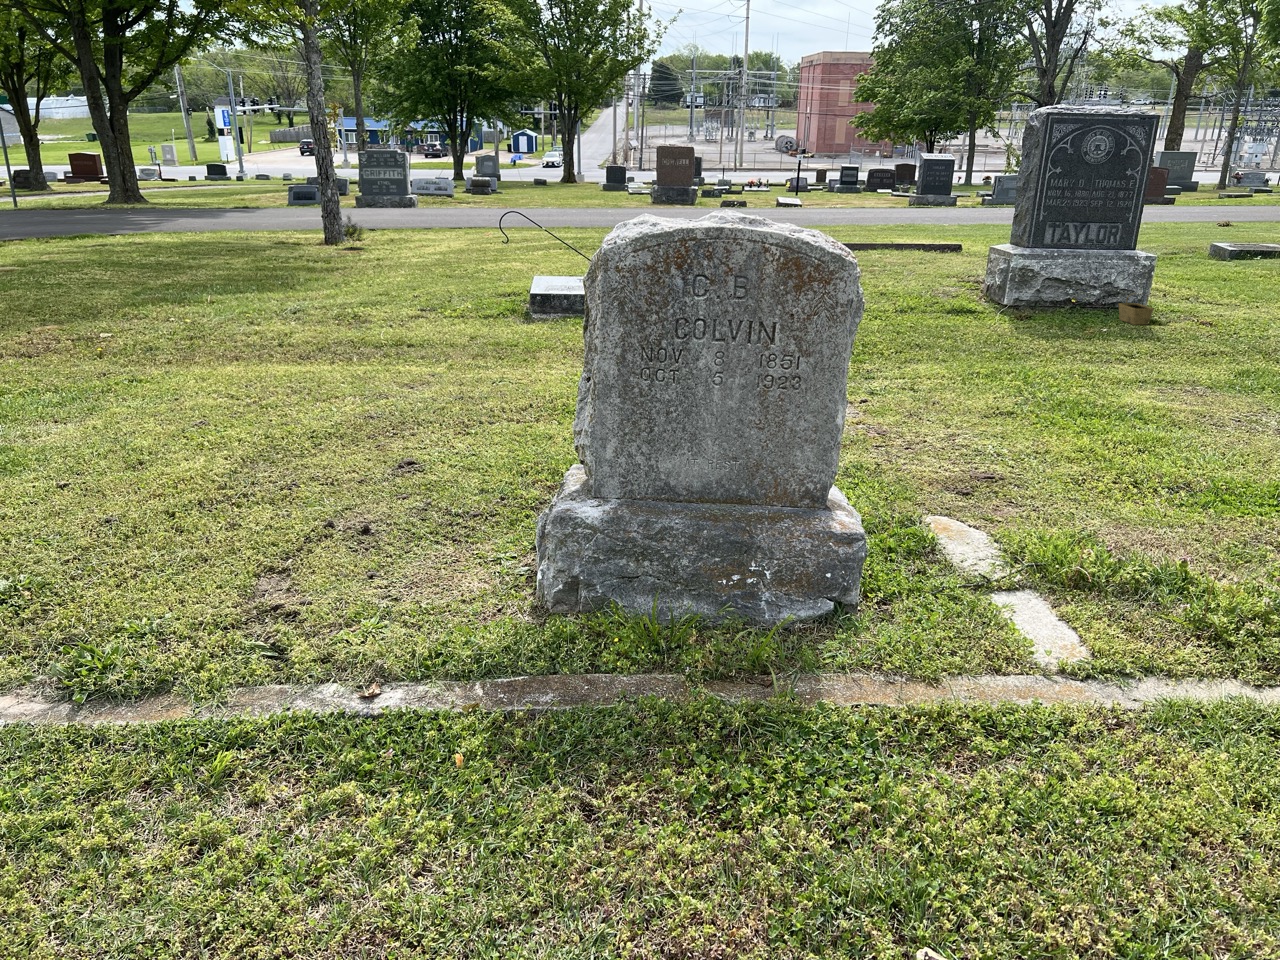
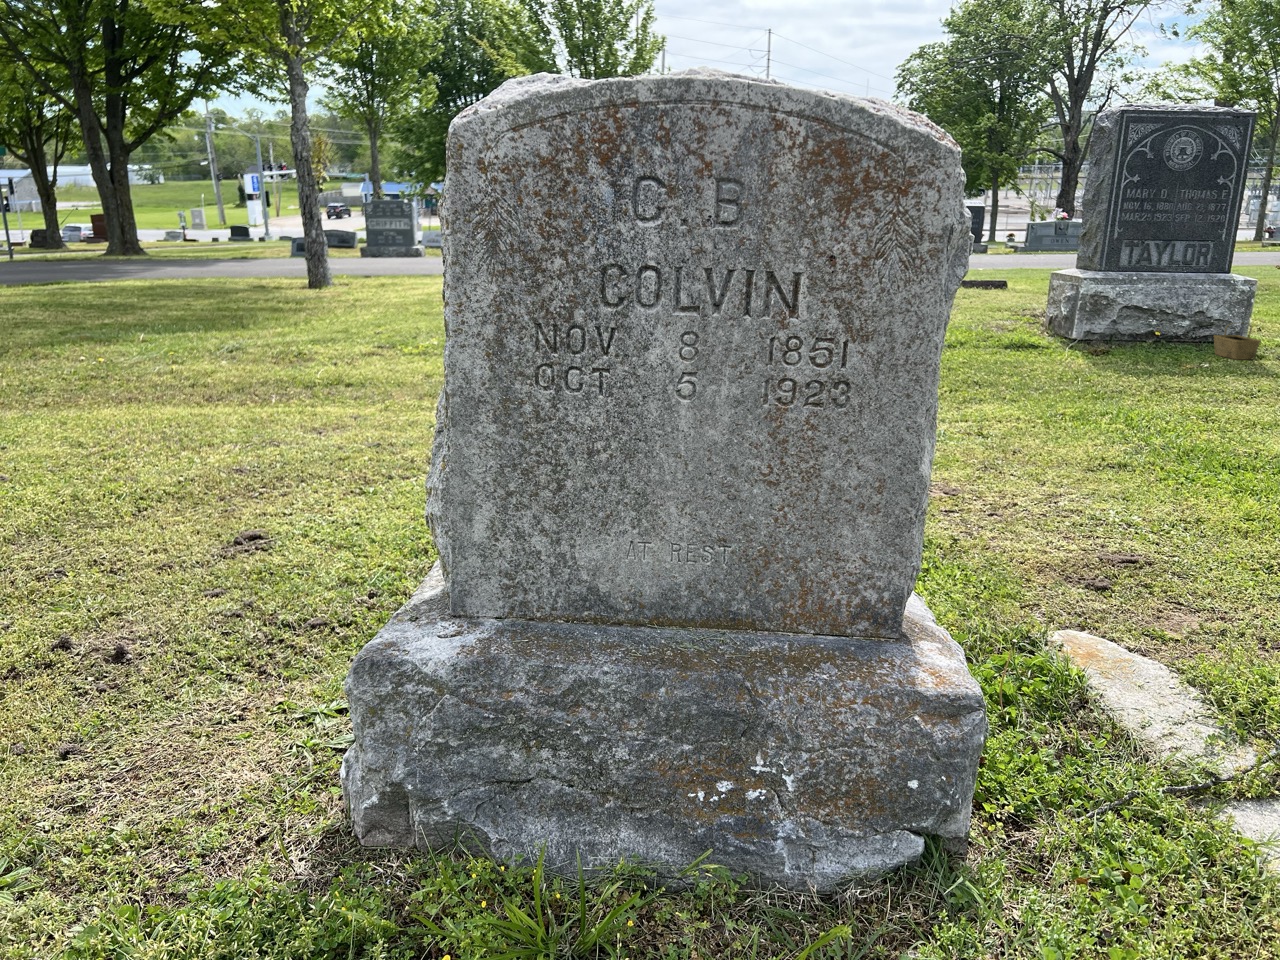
potted tree: present [343,216,363,250] -> none [337,253,365,294]

